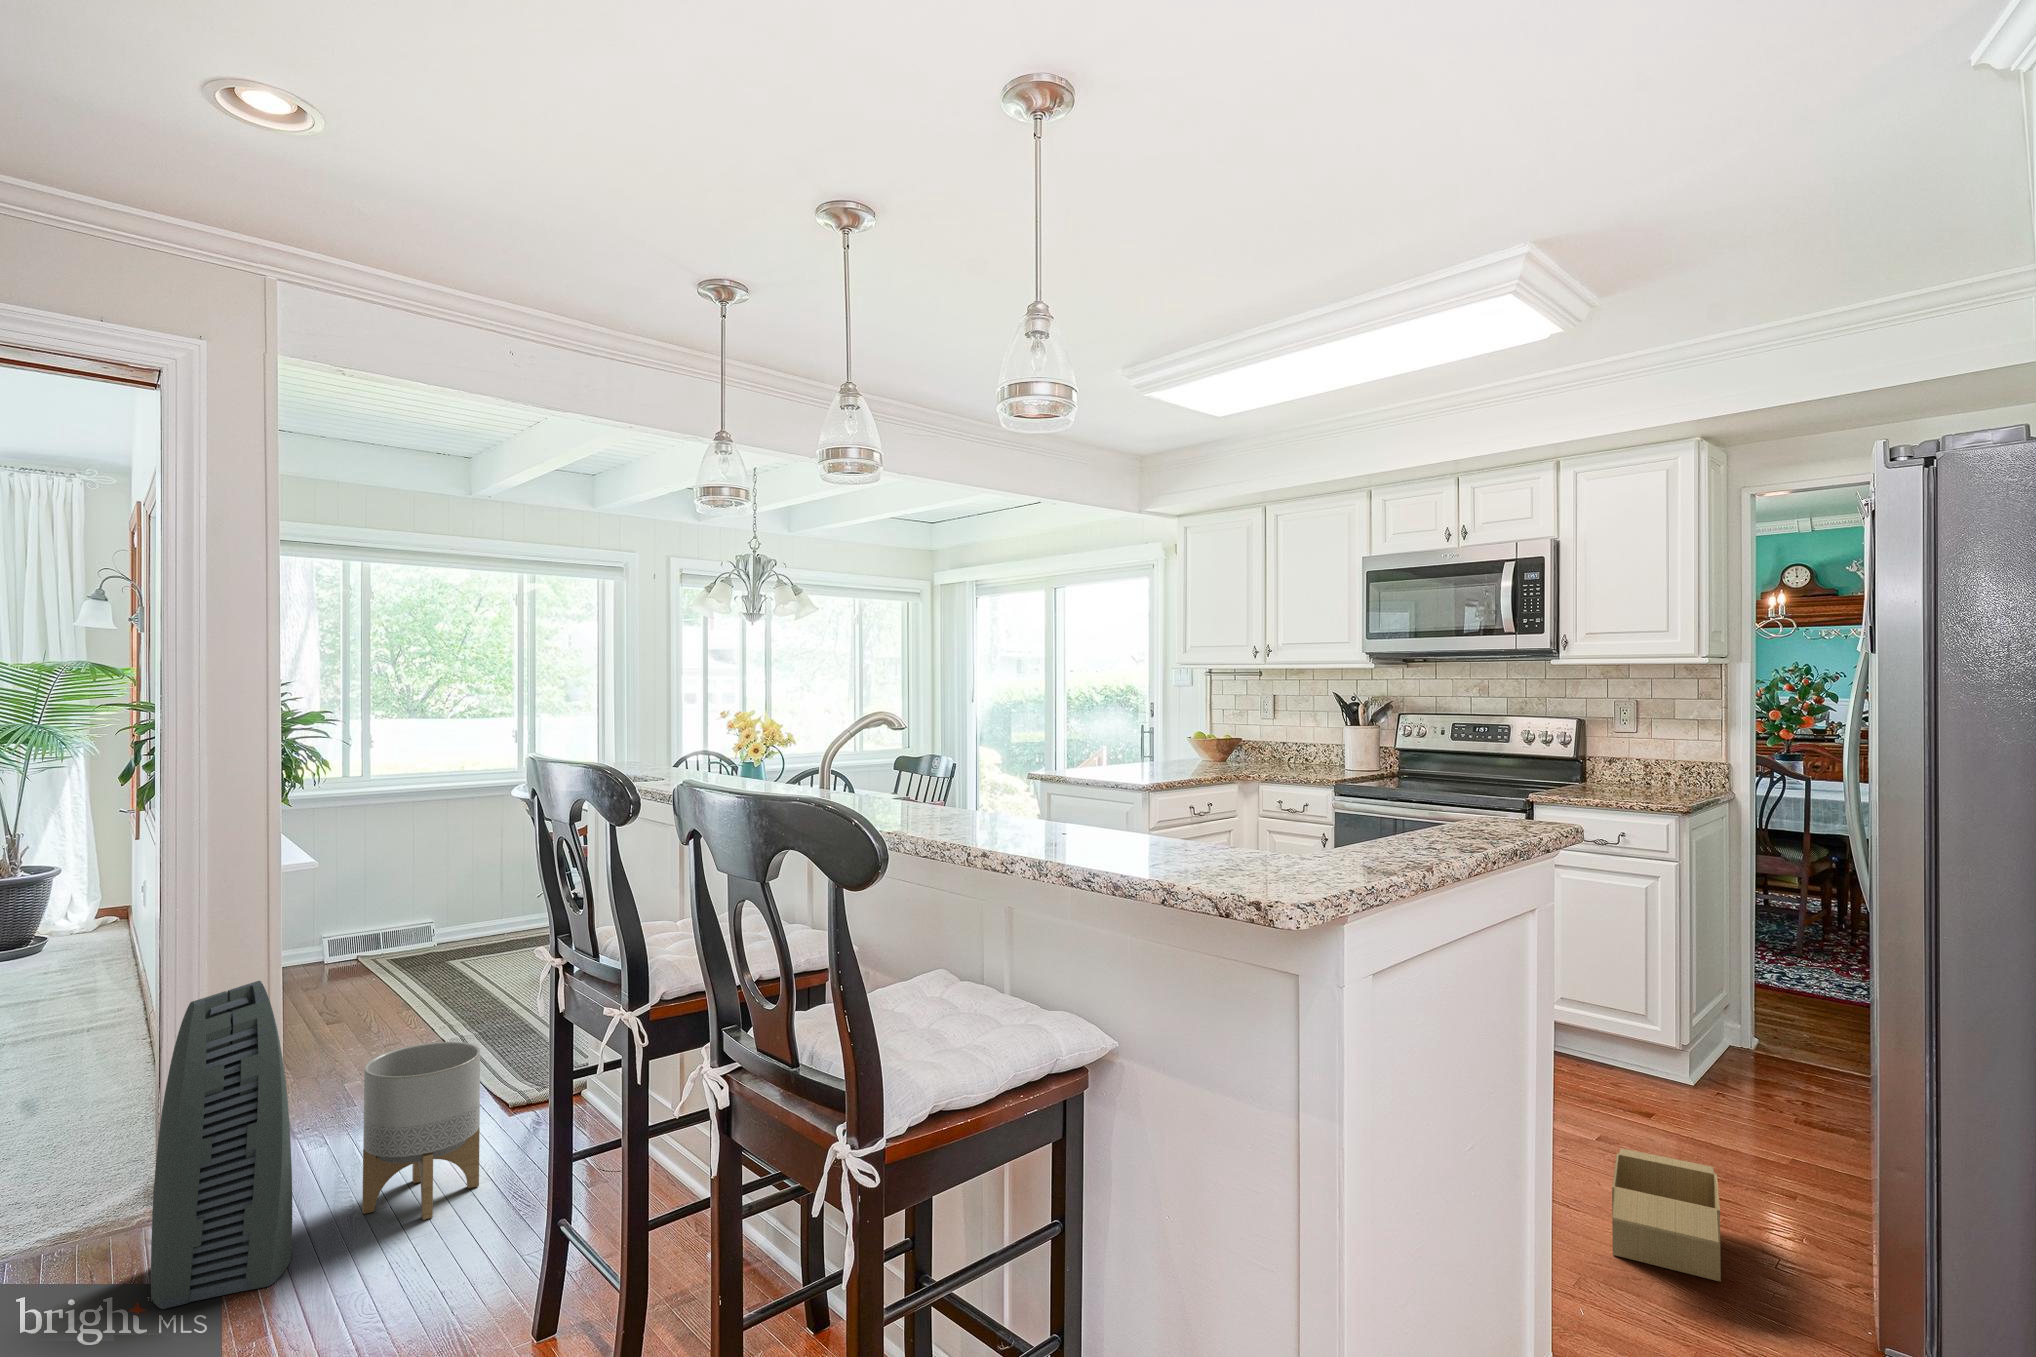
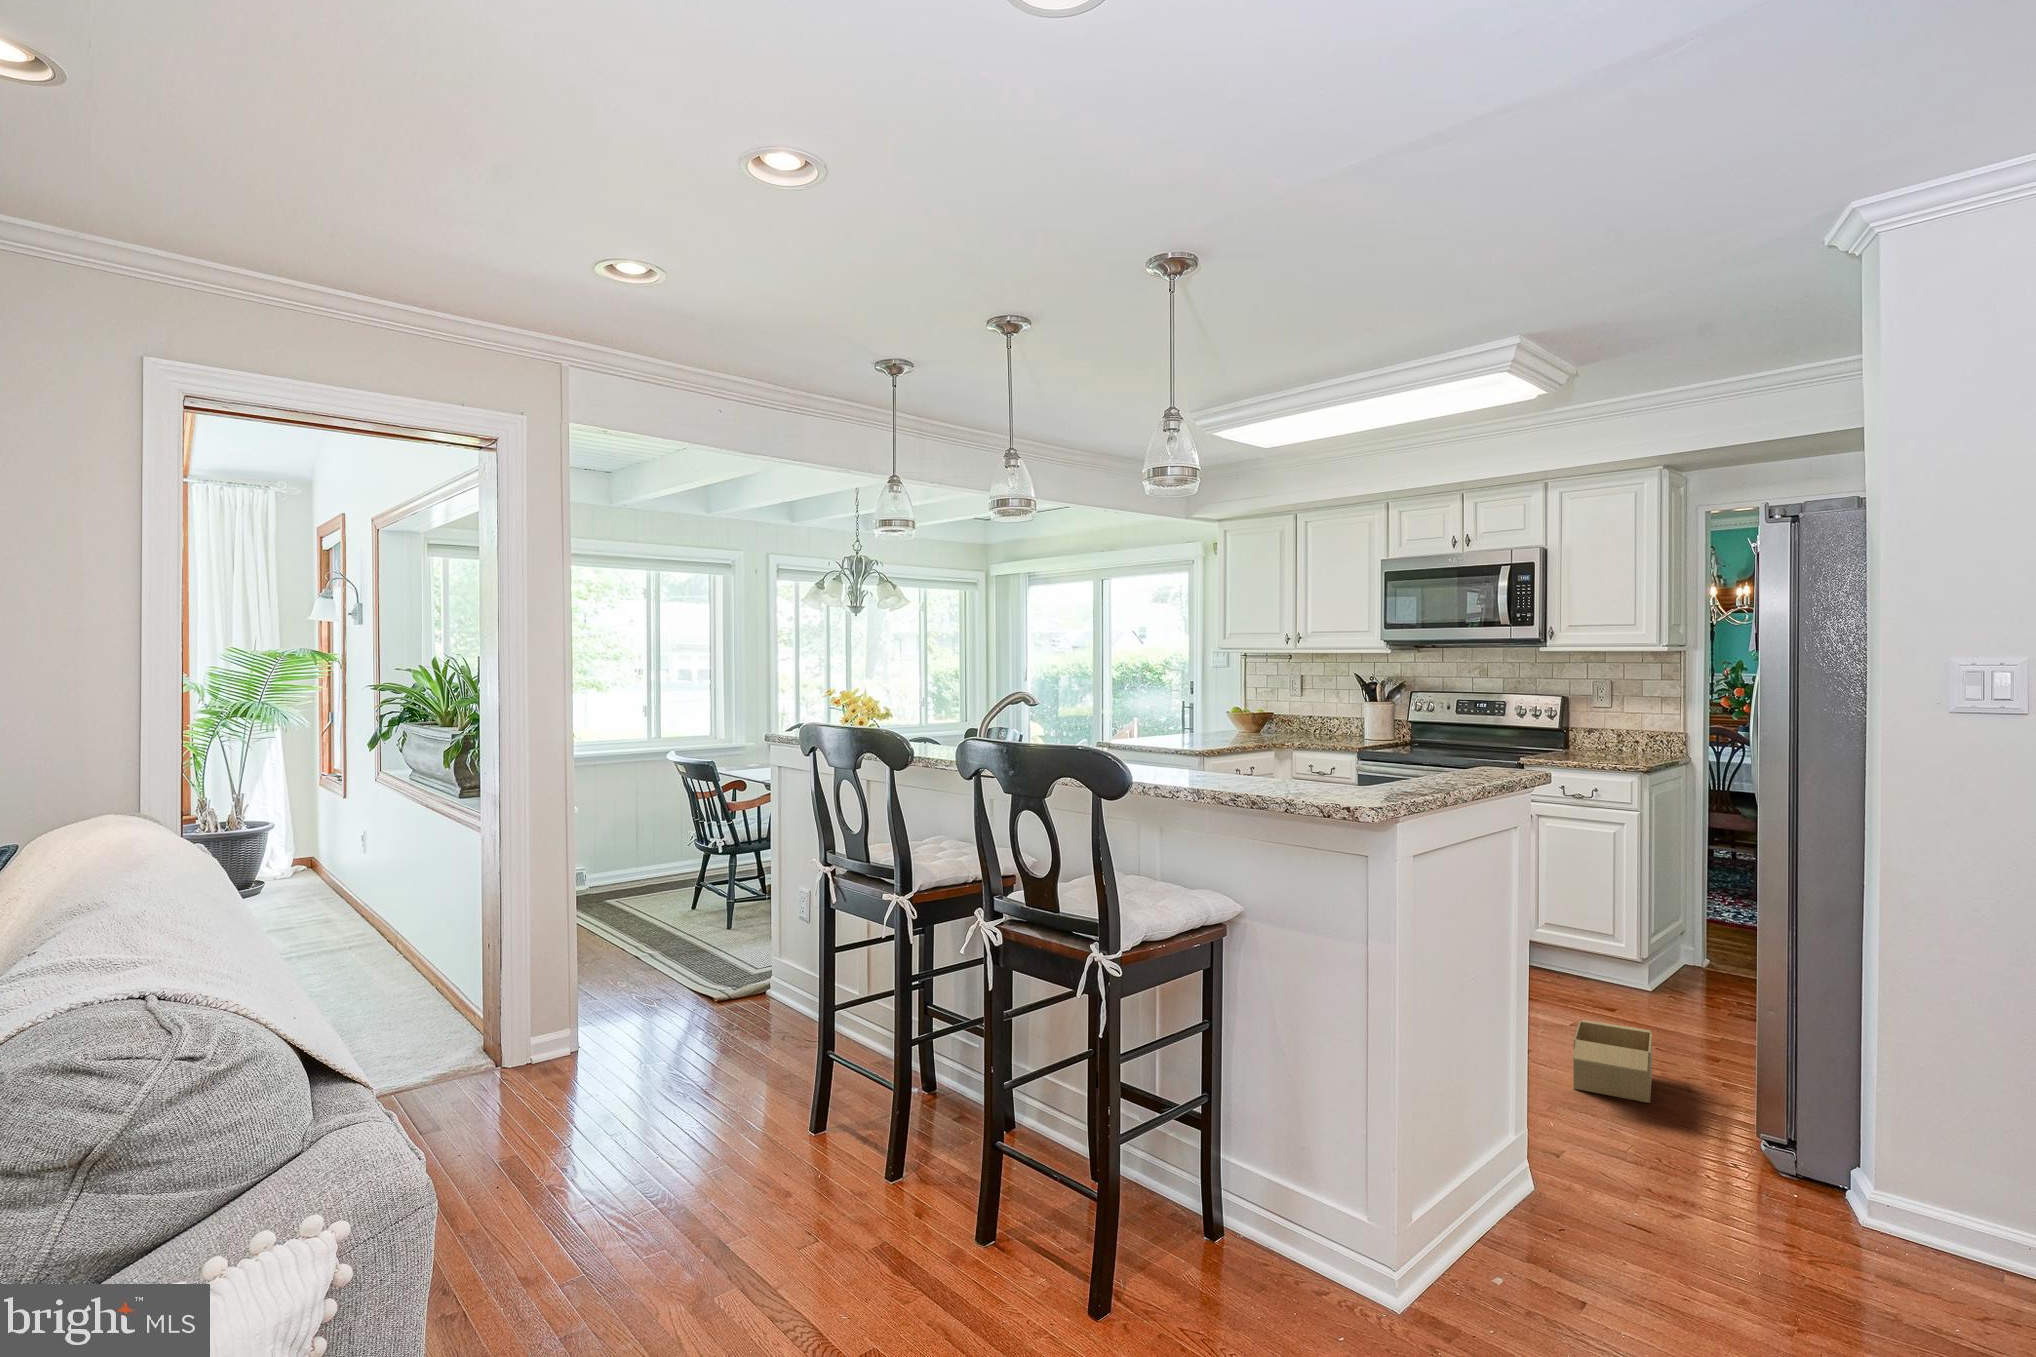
air purifier: present [151,981,292,1309] -> none [528,890,617,1115]
planter: present [362,1042,480,1220] -> none [647,942,726,1067]

